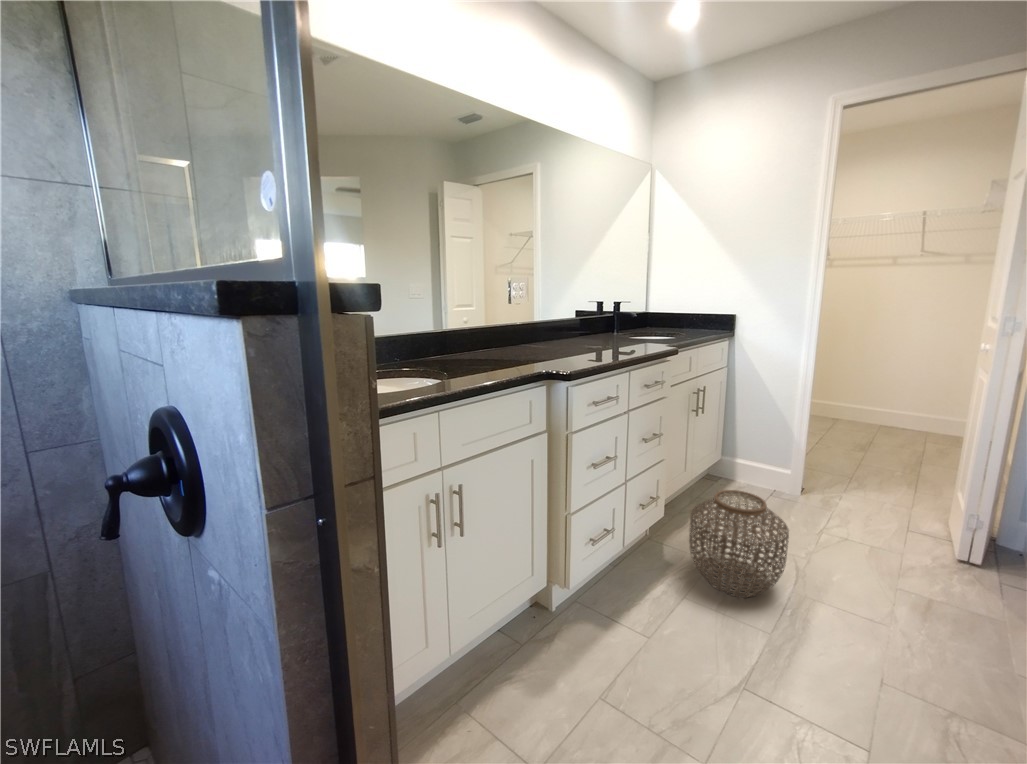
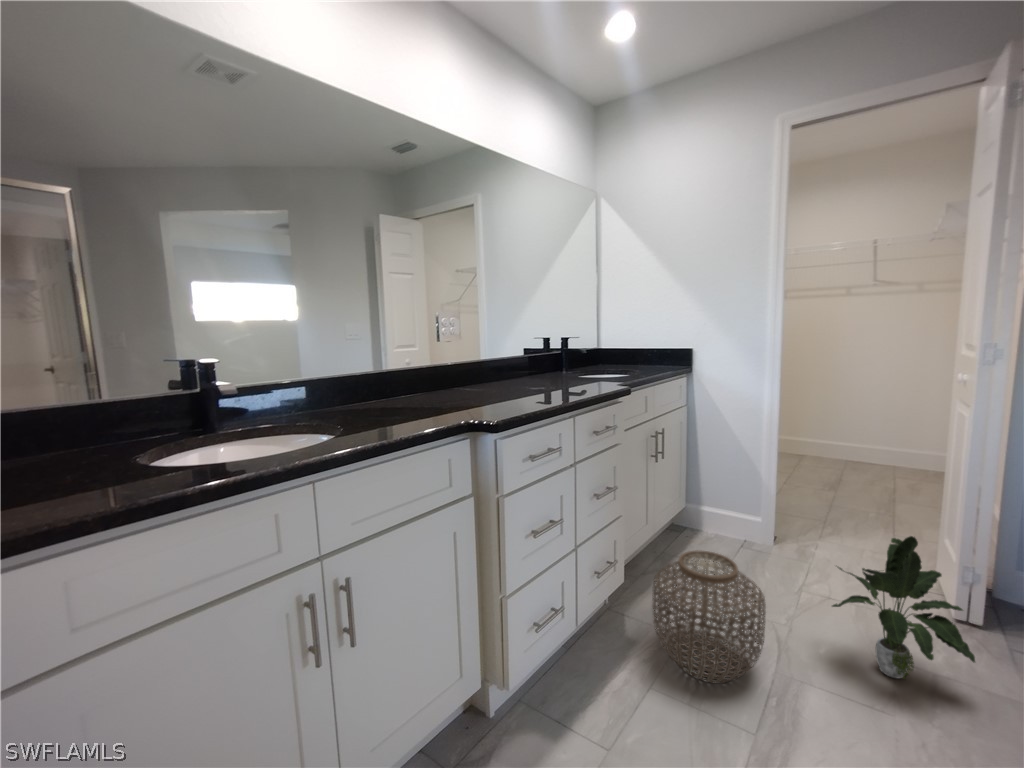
potted plant: none [848,483,972,604] -> present [832,536,975,679]

